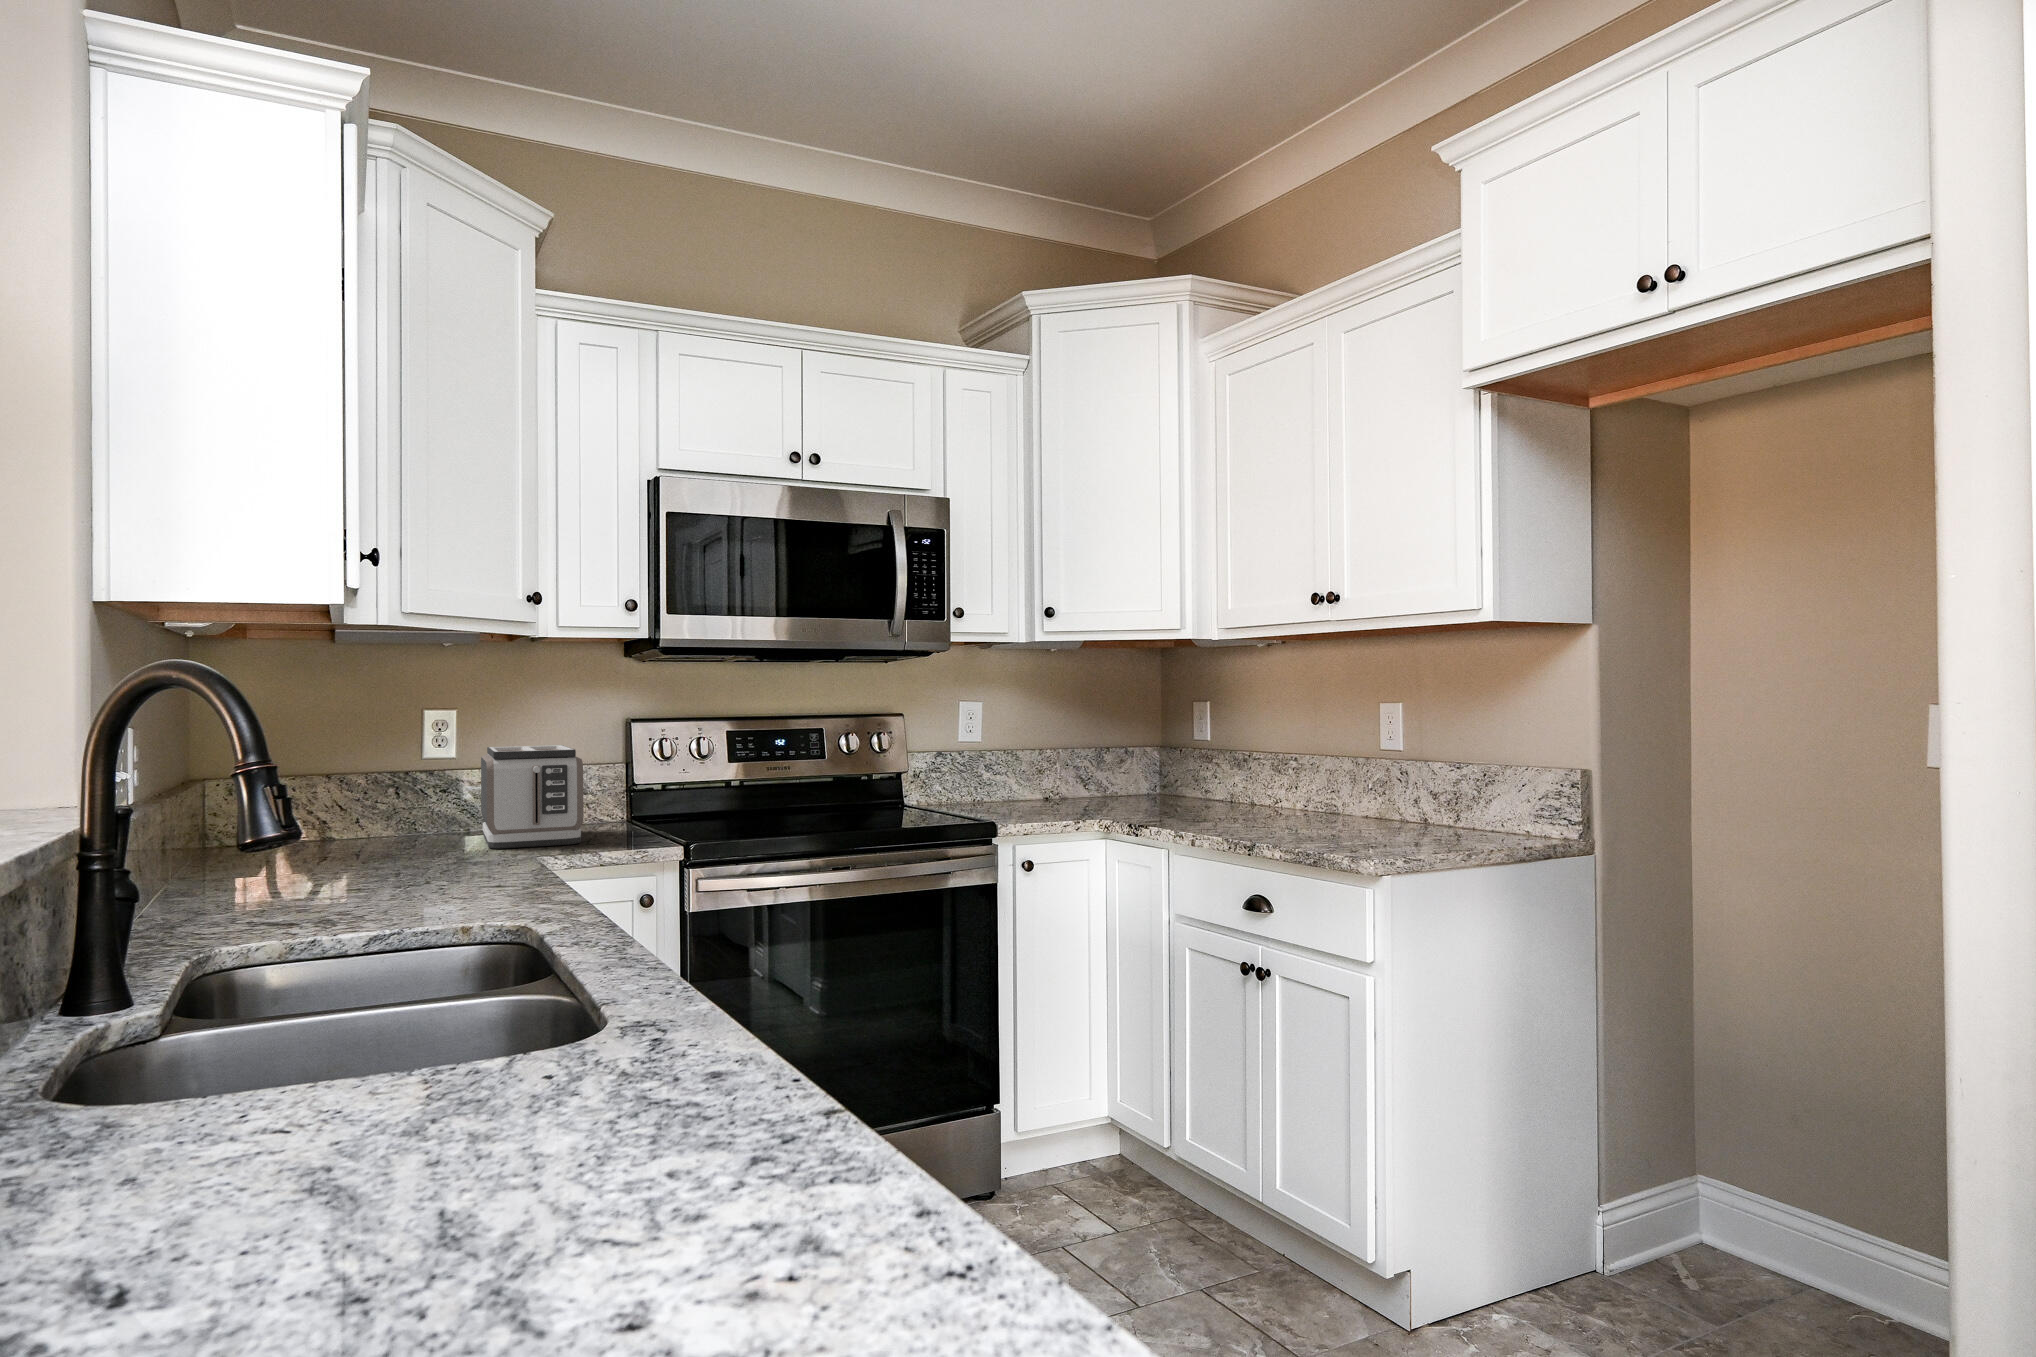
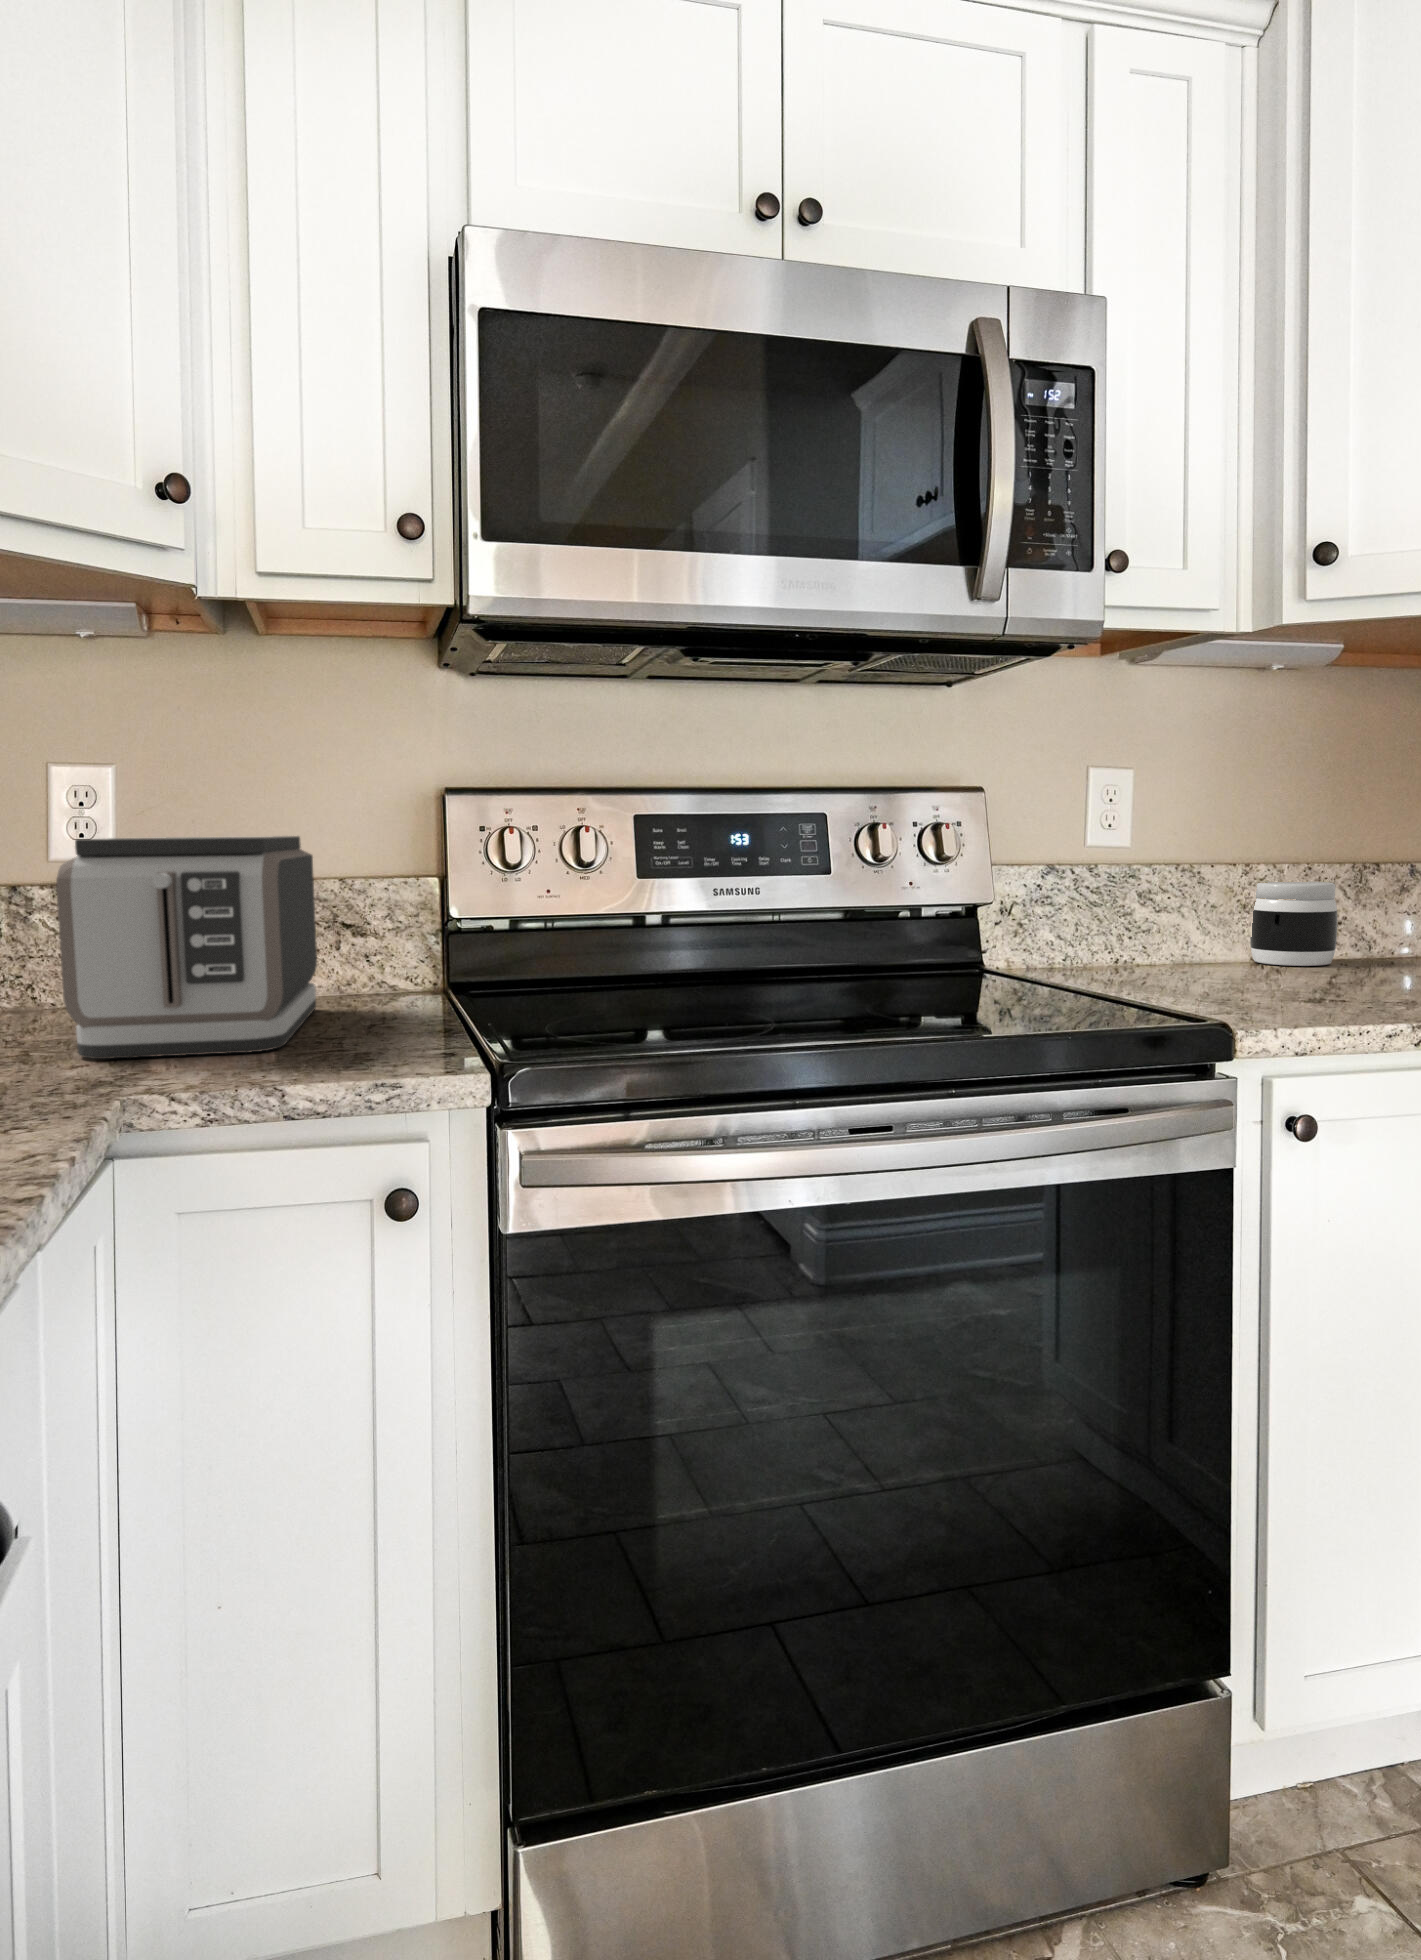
jar: none [1045,758,1085,801] -> present [1250,882,1337,966]

